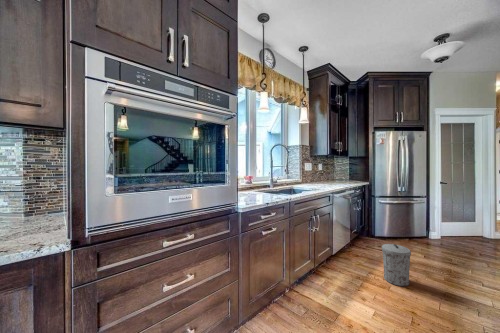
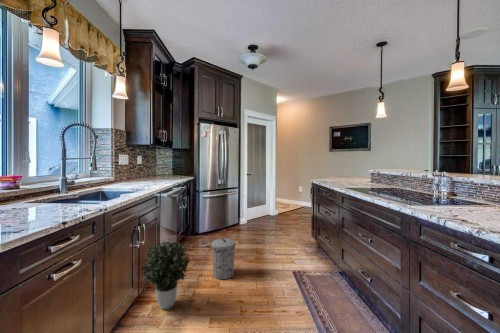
potted plant: none [316,231,356,287] -> present [141,242,190,309]

